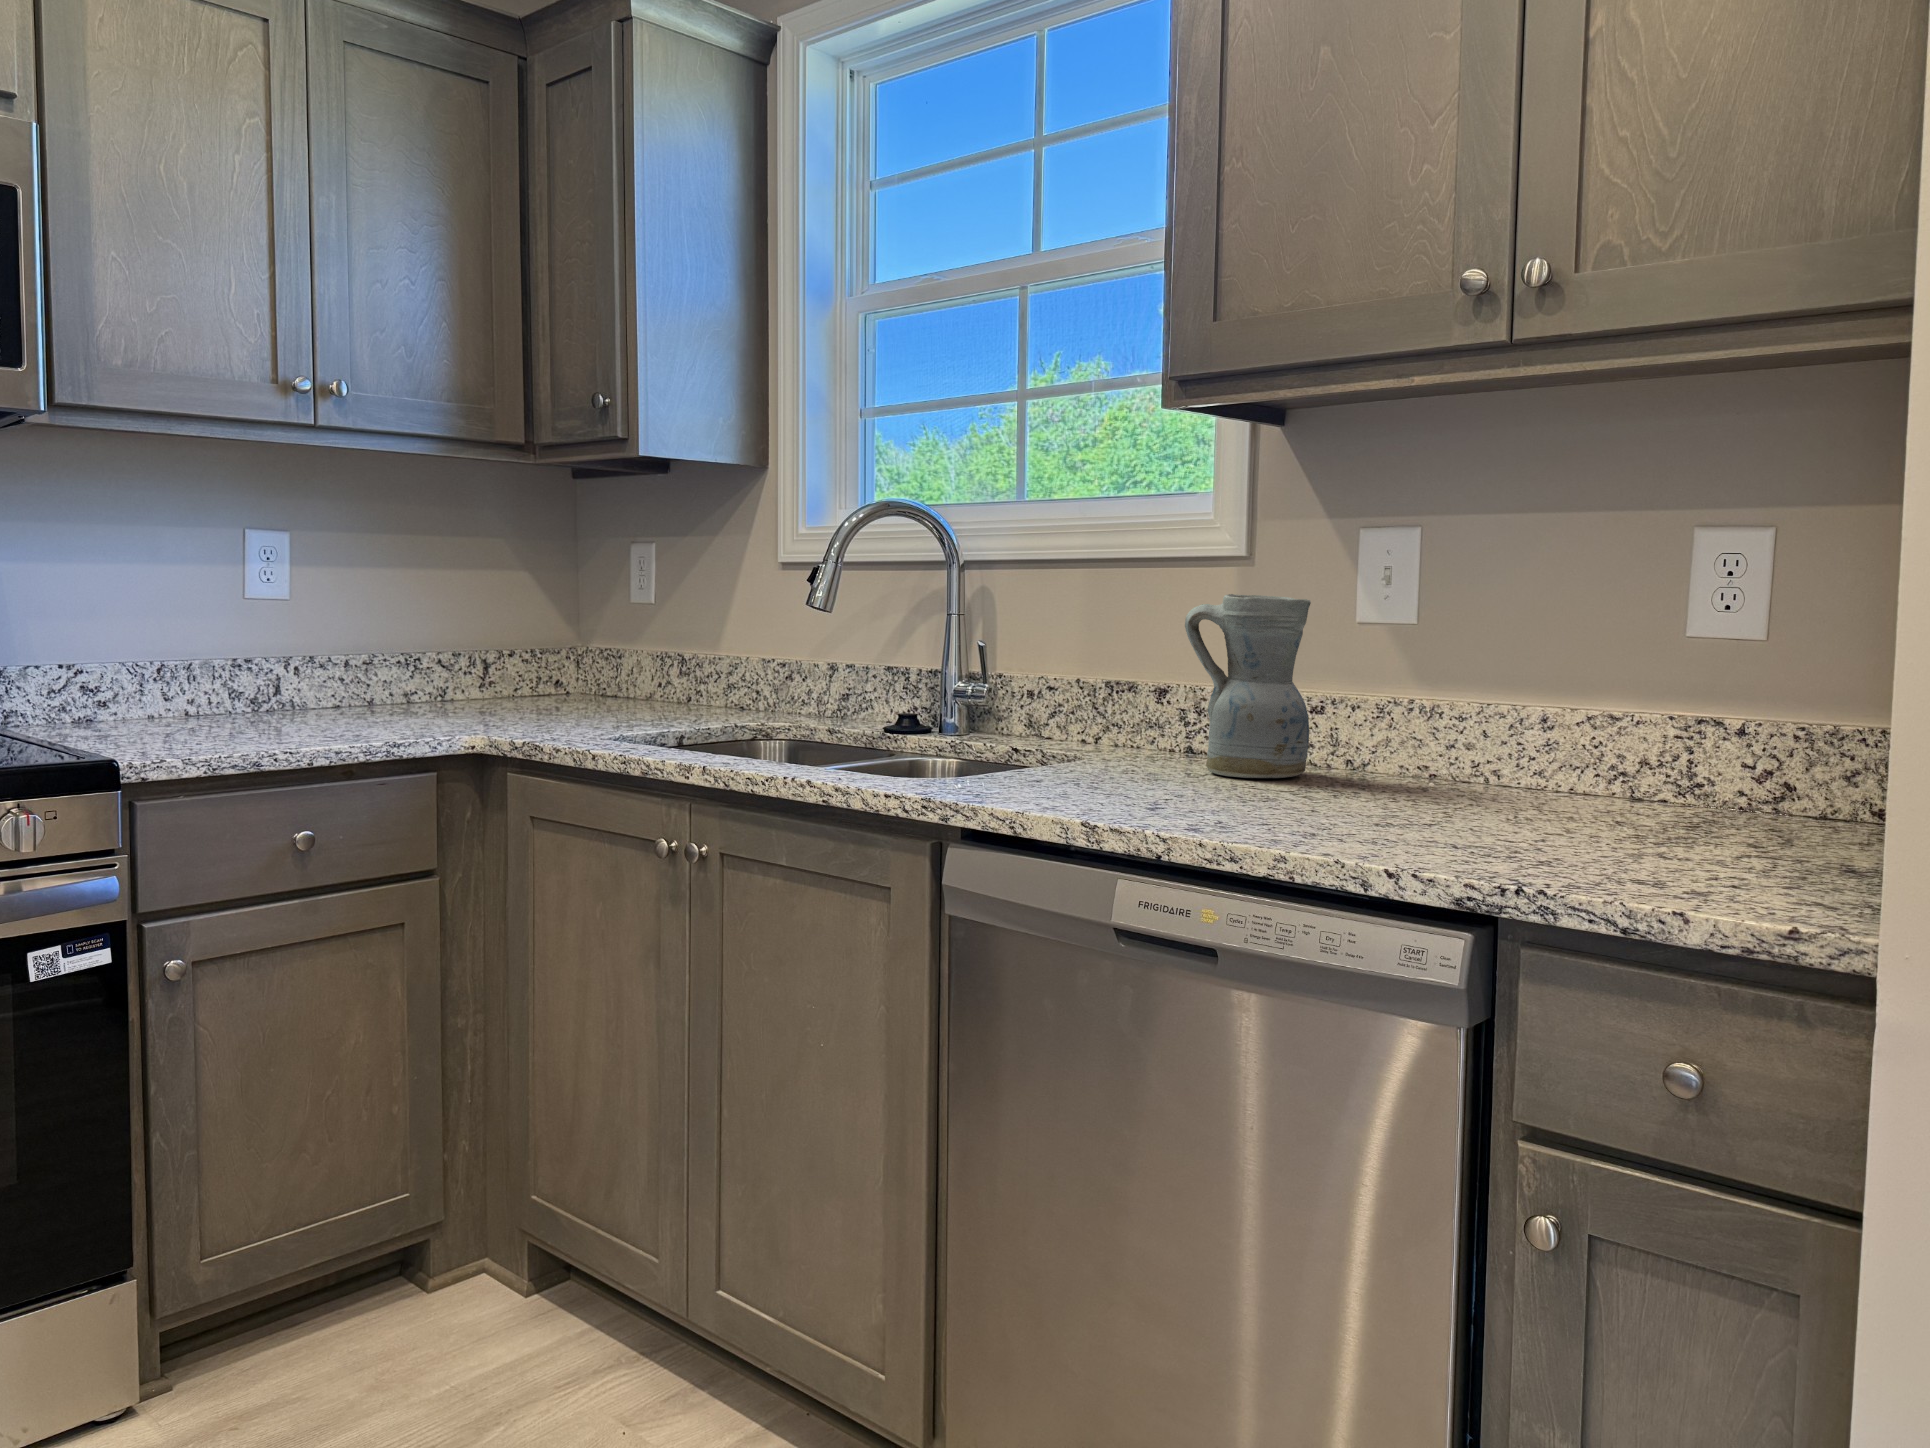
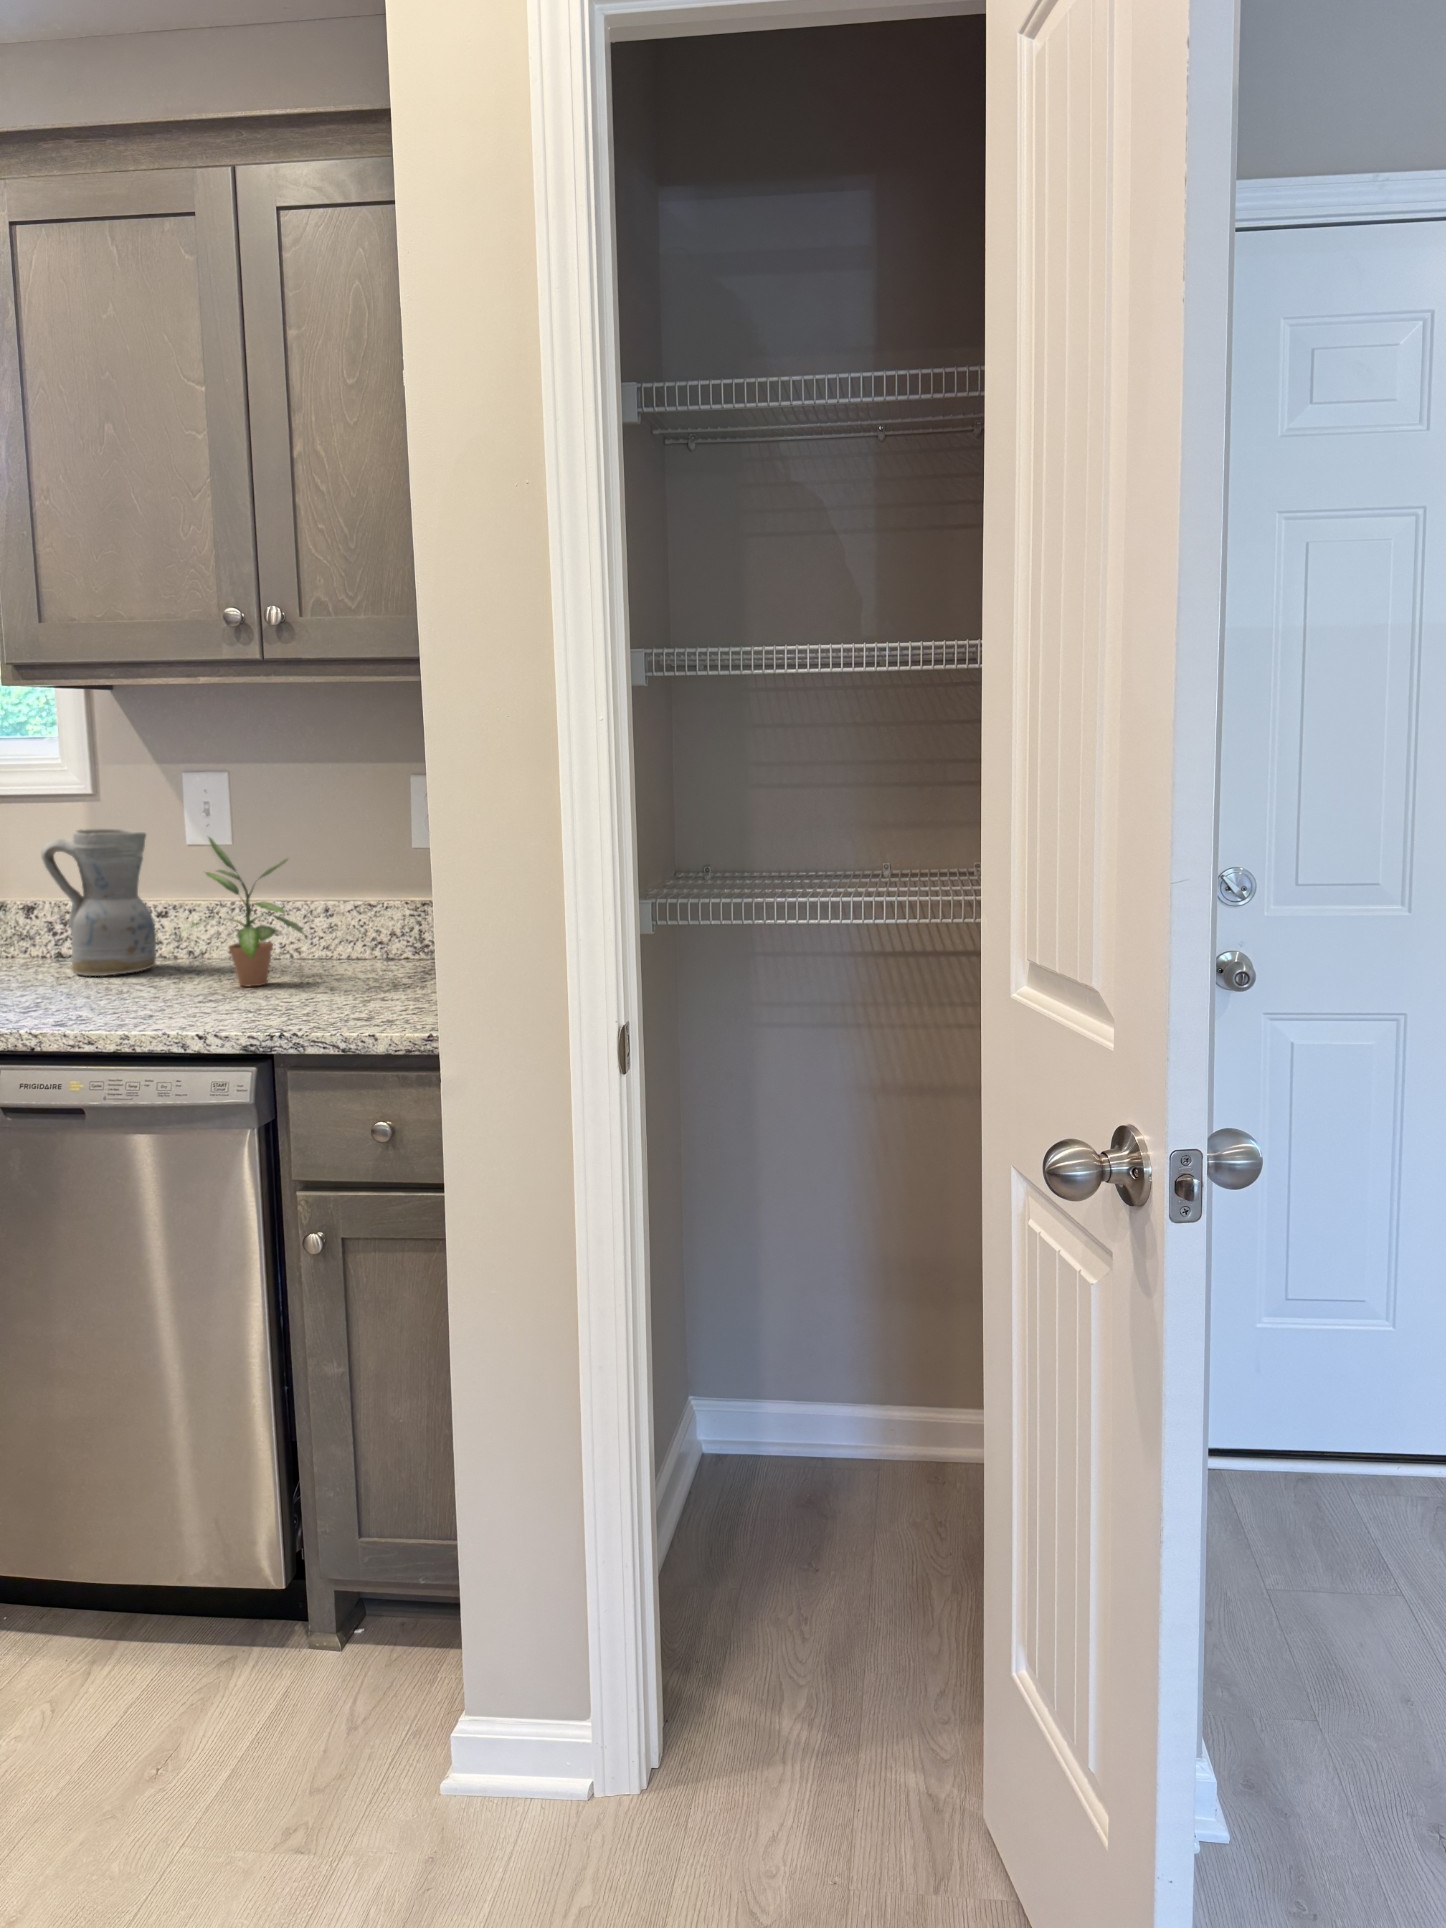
potted plant: none [1338,599,1526,813] -> present [181,838,305,987]

